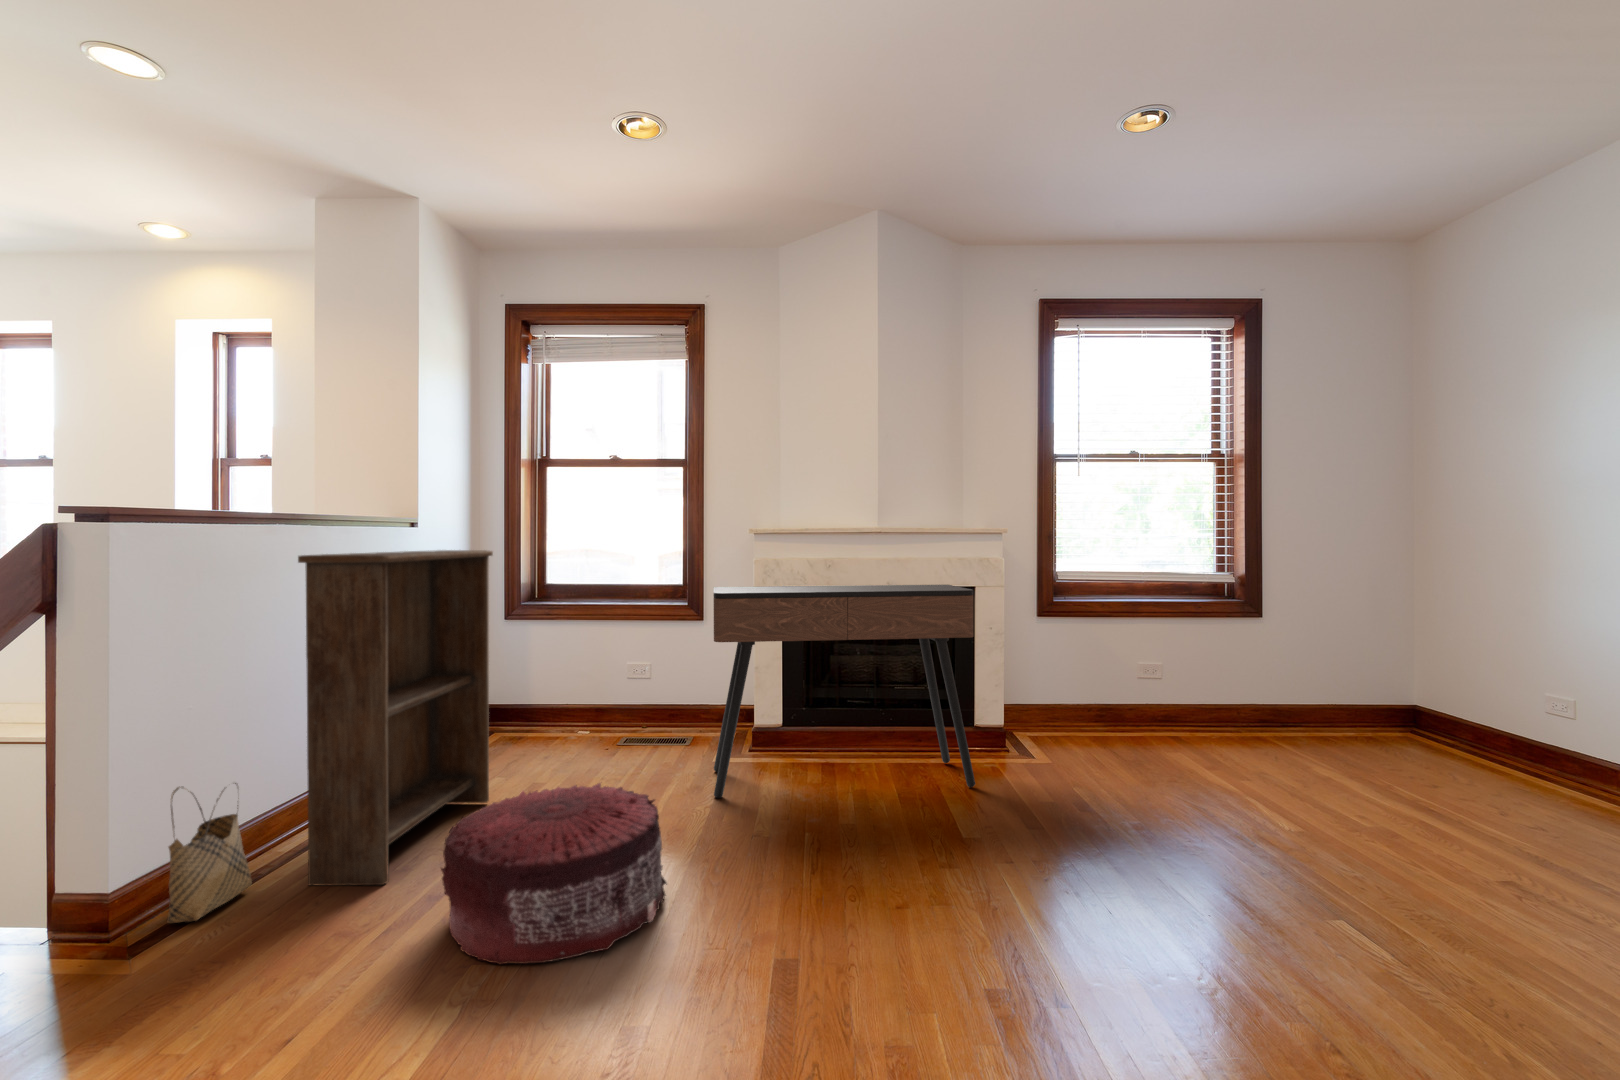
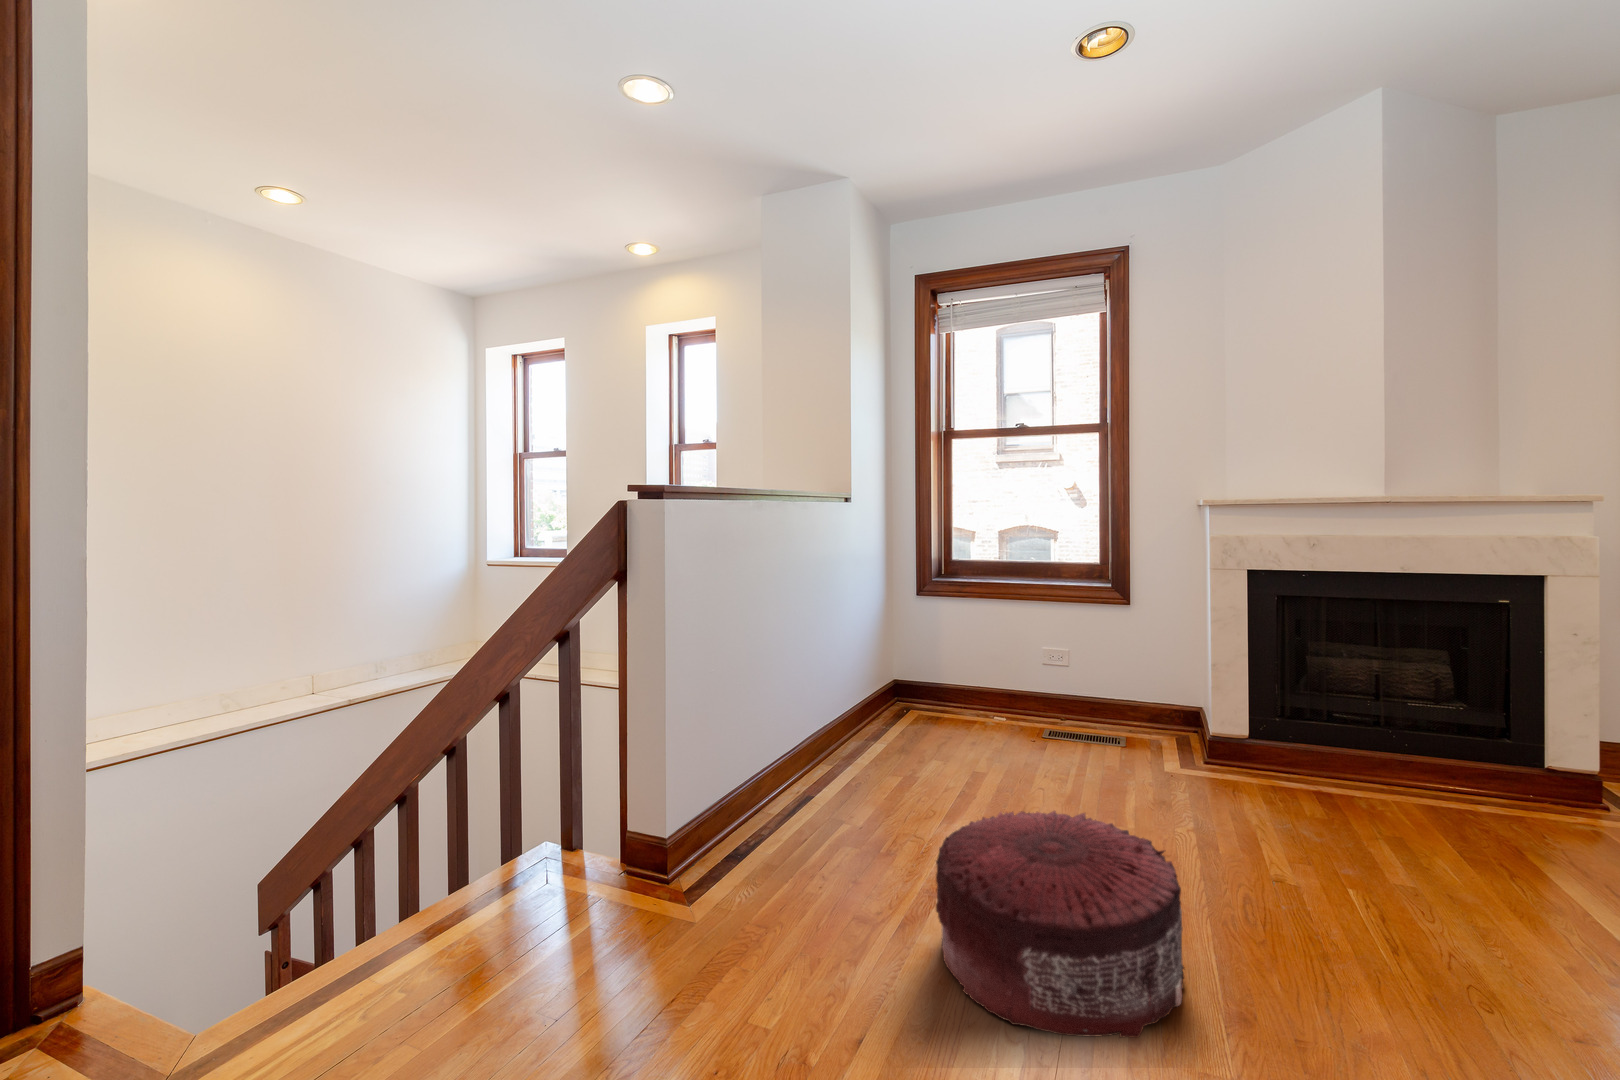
bookshelf: present [298,550,493,885] -> none [778,538,933,882]
console table: present [713,585,975,798] -> none [1169,576,1588,865]
woven basket: present [167,783,252,923] -> none [687,765,748,893]

